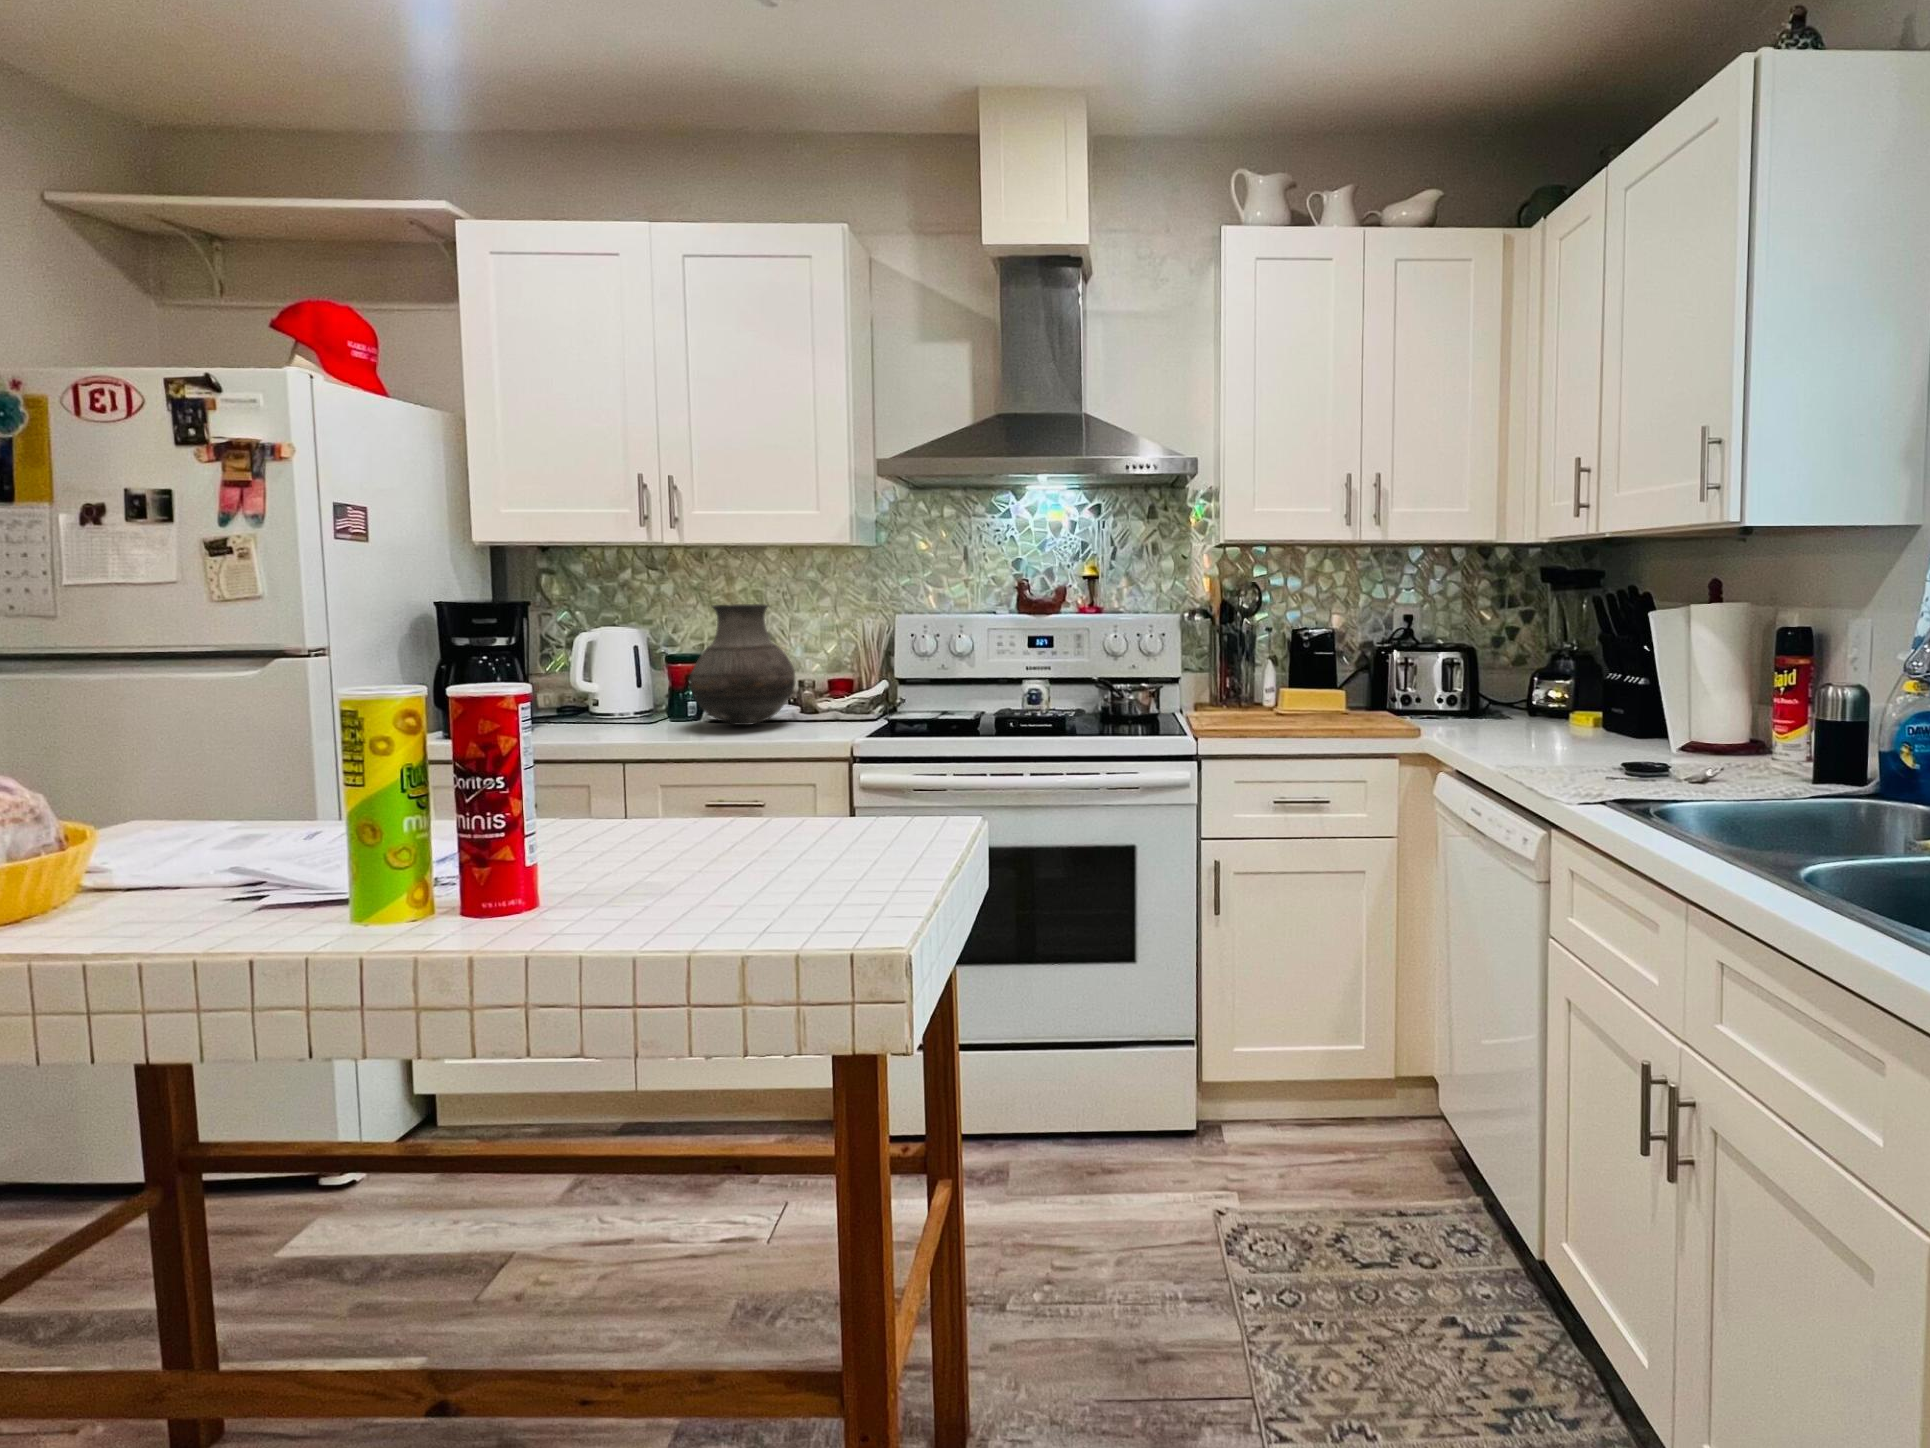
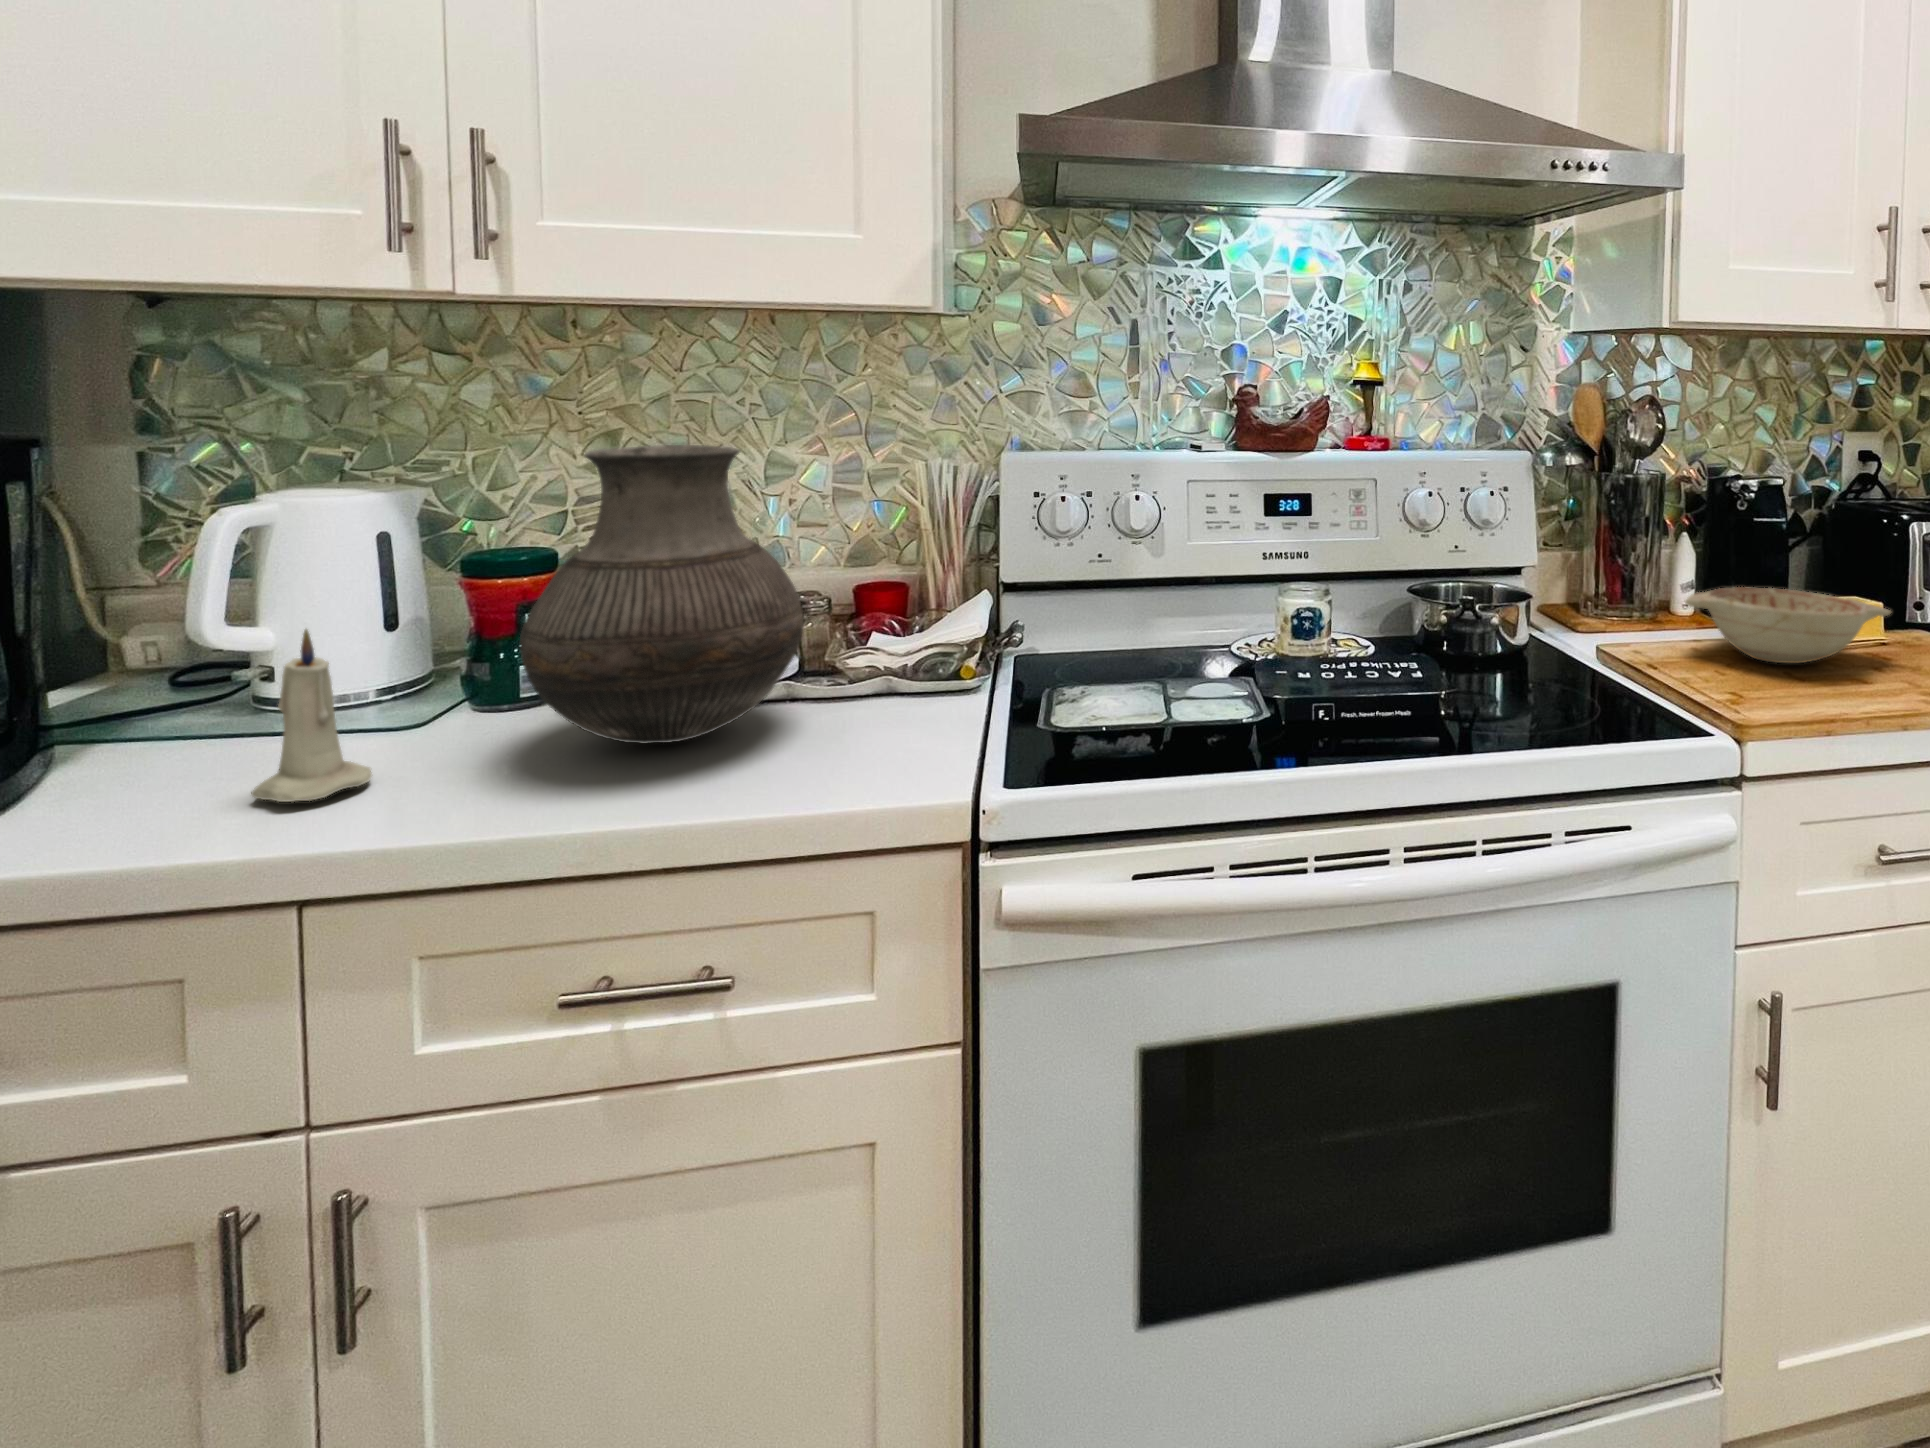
candle: none [603,670,641,733] -> present [251,629,372,802]
decorative bowl: none [1227,683,1337,718] -> present [1685,587,1891,663]

